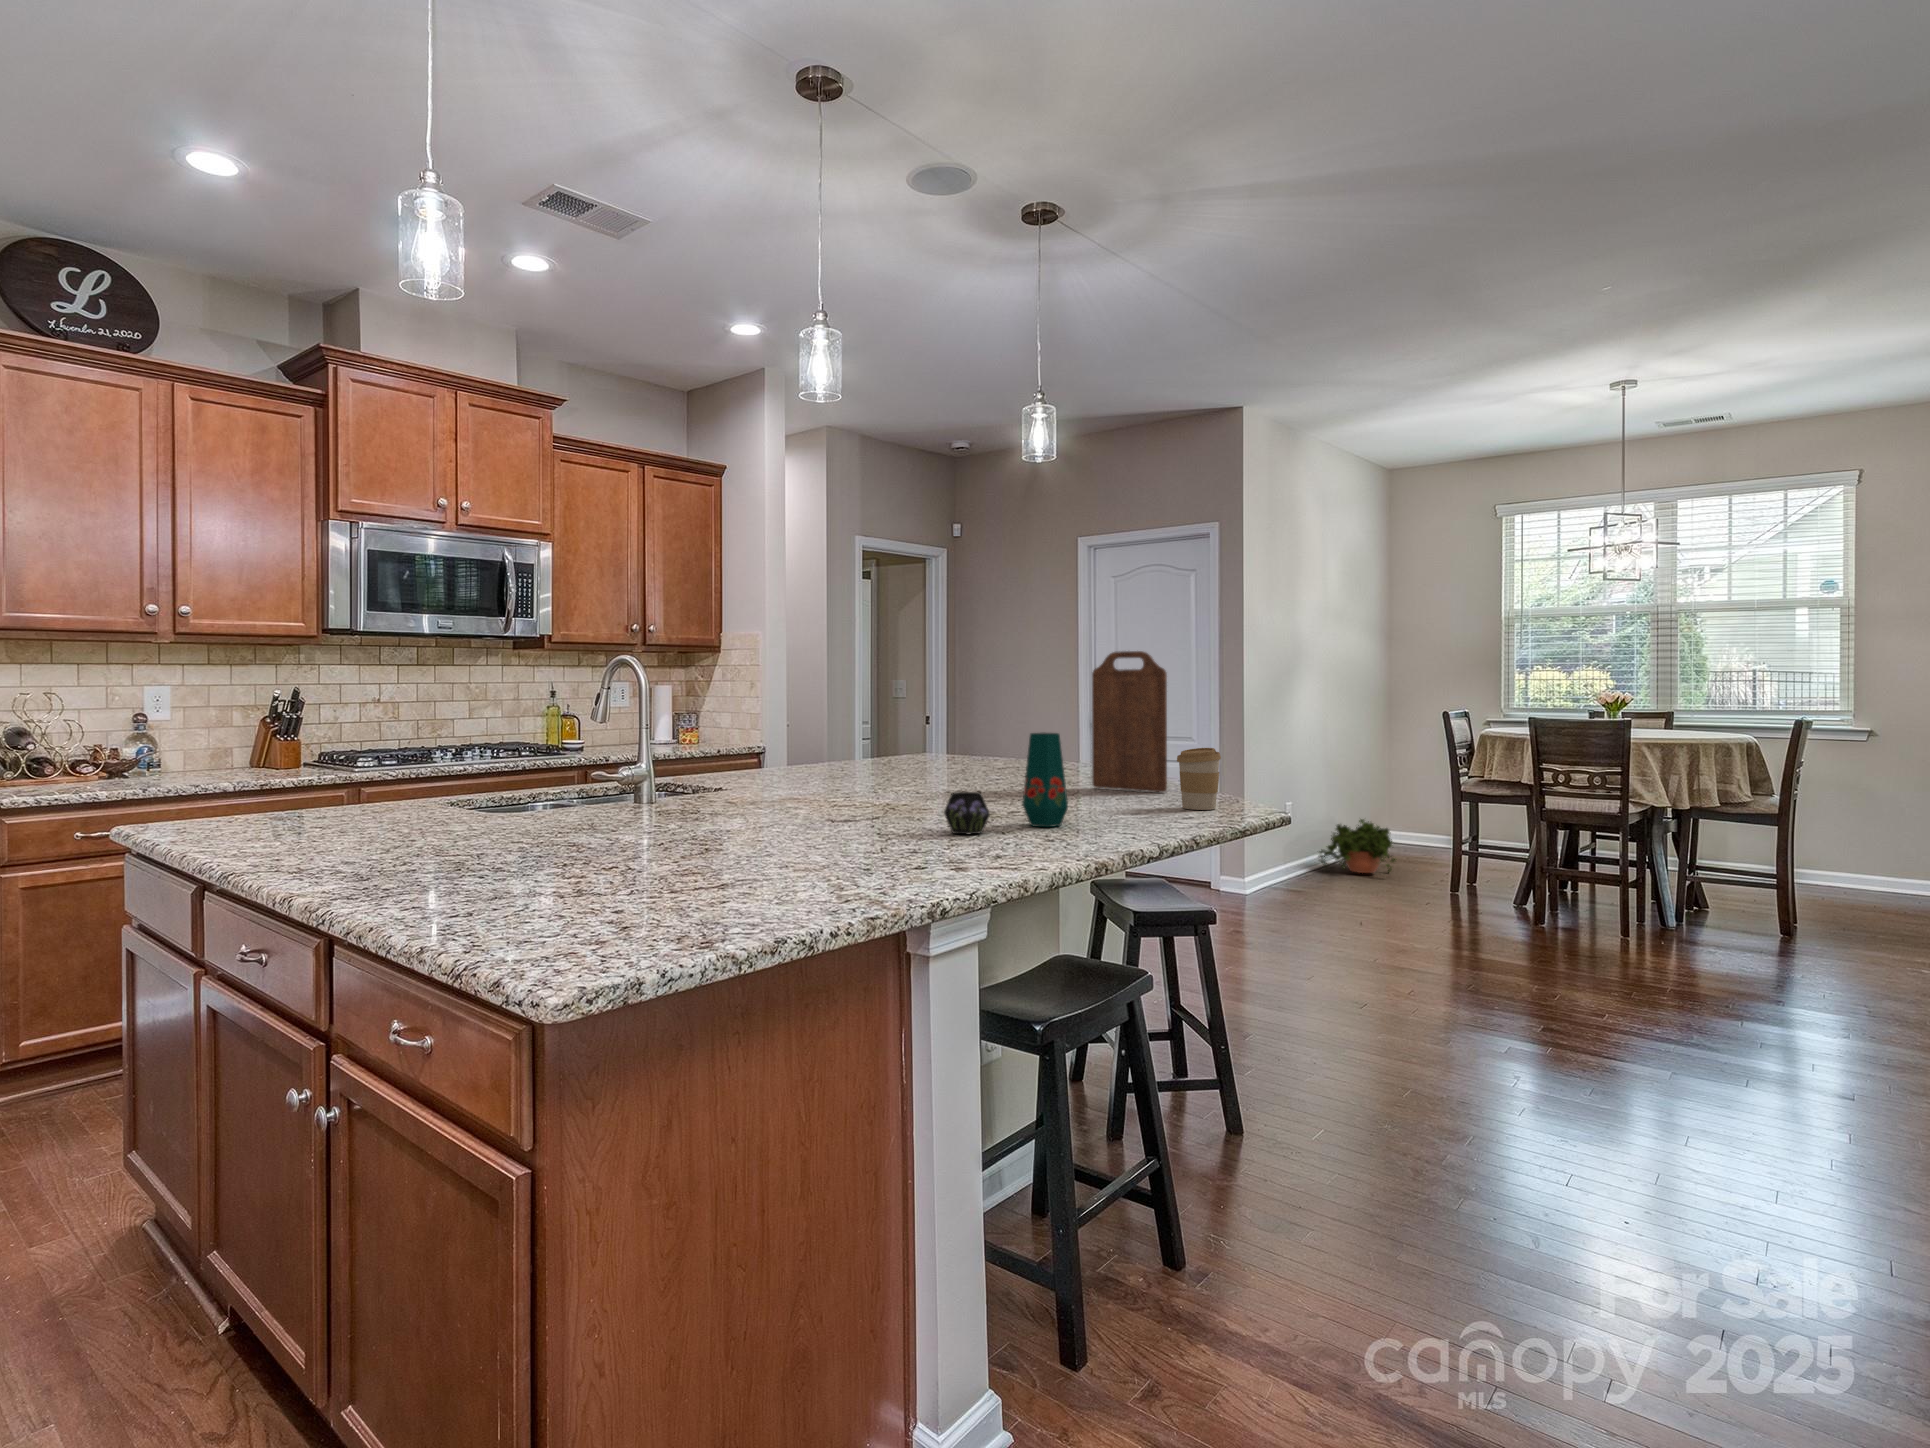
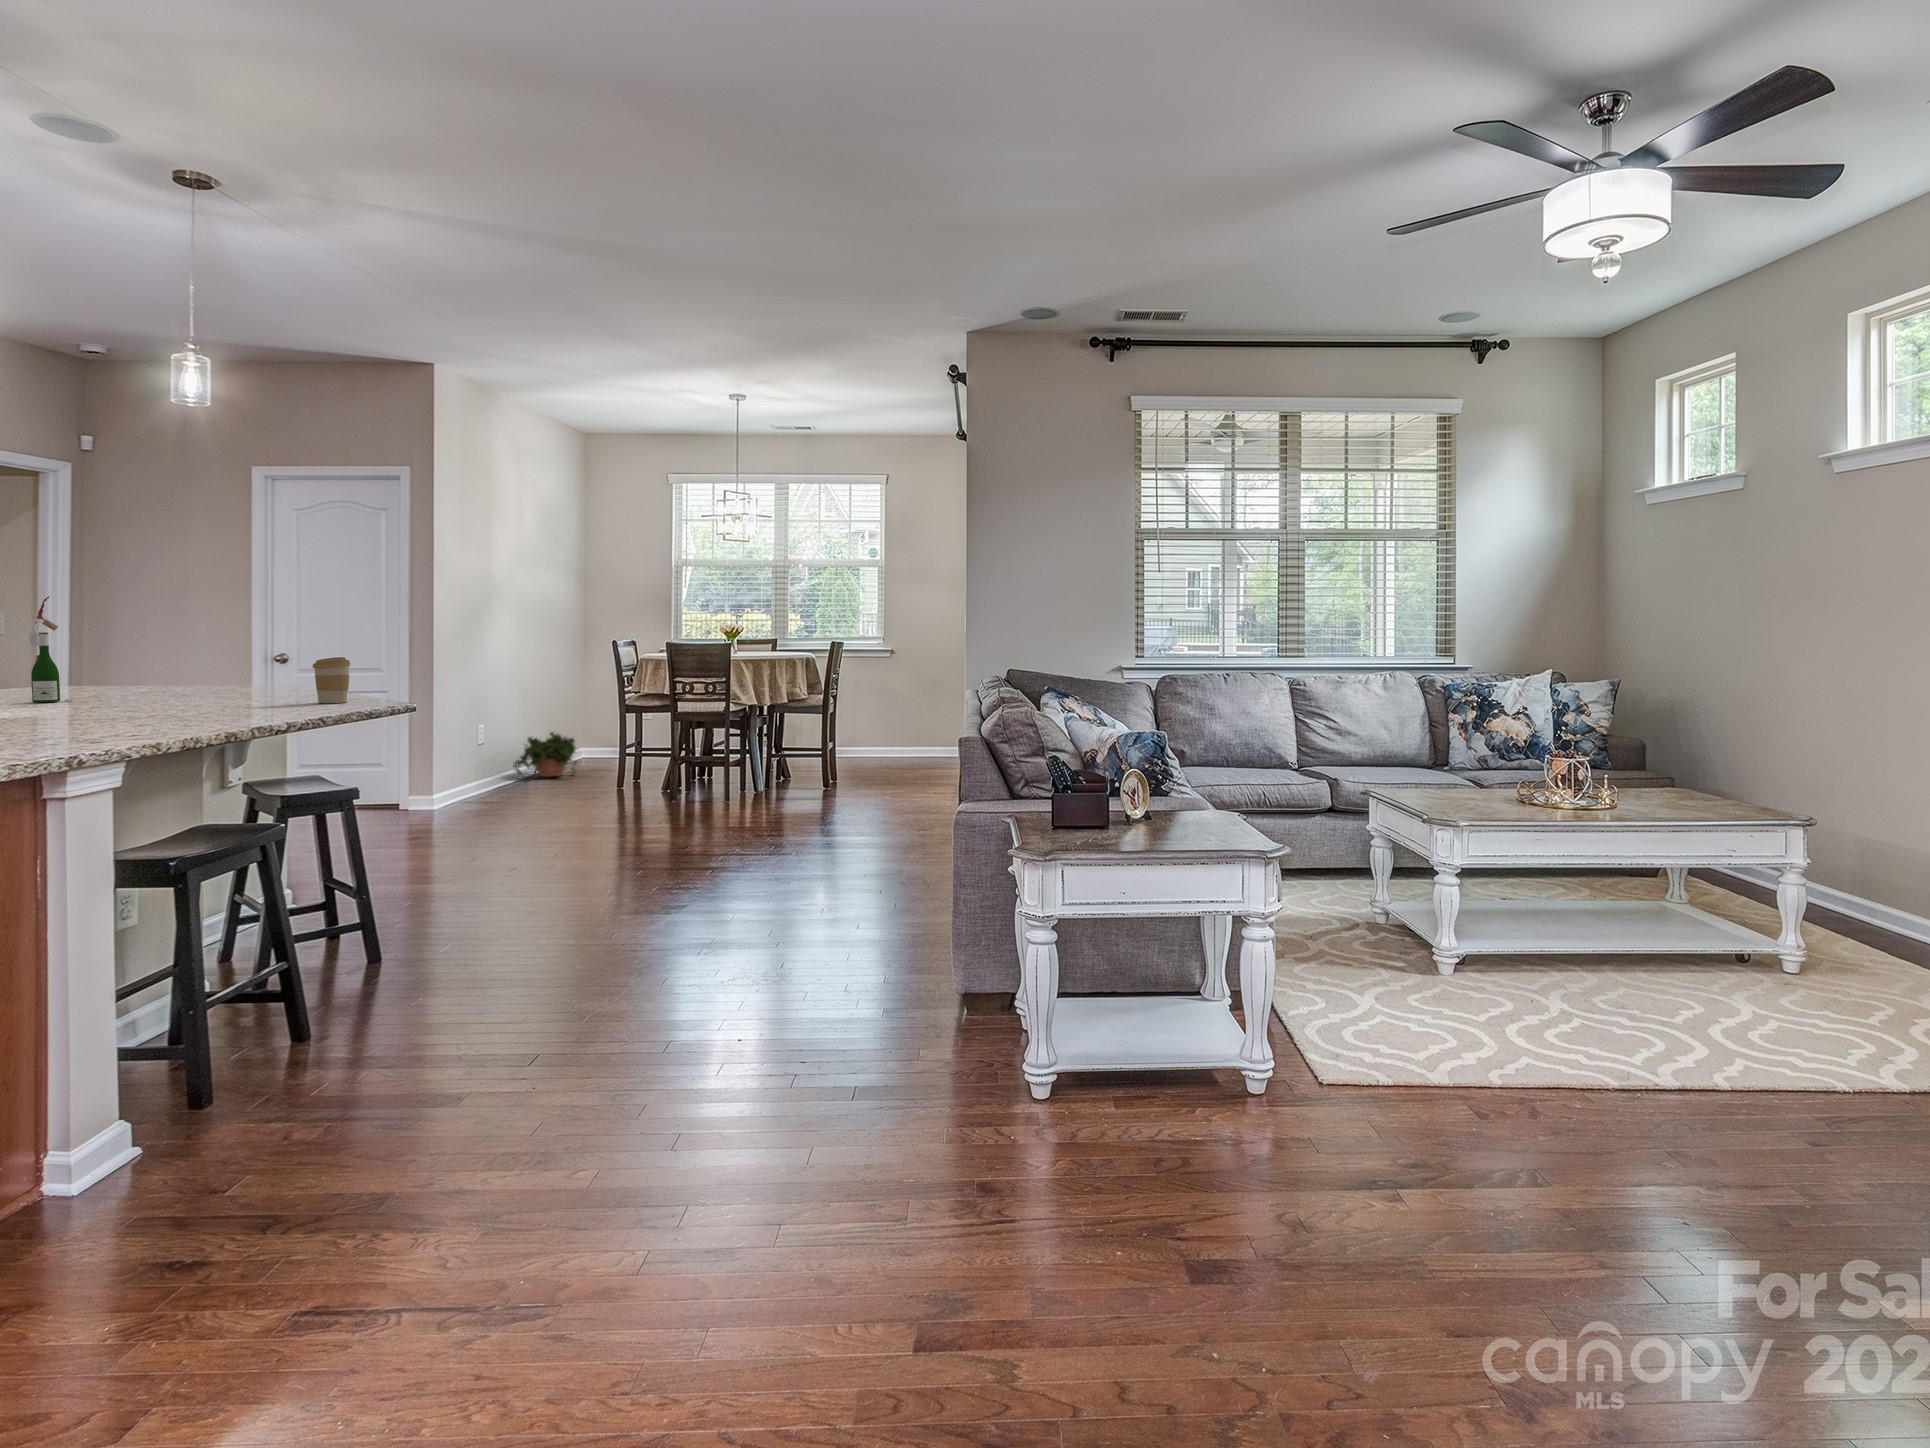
cutting board: present [1092,651,1167,792] -> none [239,582,313,696]
wine bottle: none [908,673,942,788] -> present [29,597,74,703]
vase: present [944,733,1068,834] -> none [78,645,205,724]

